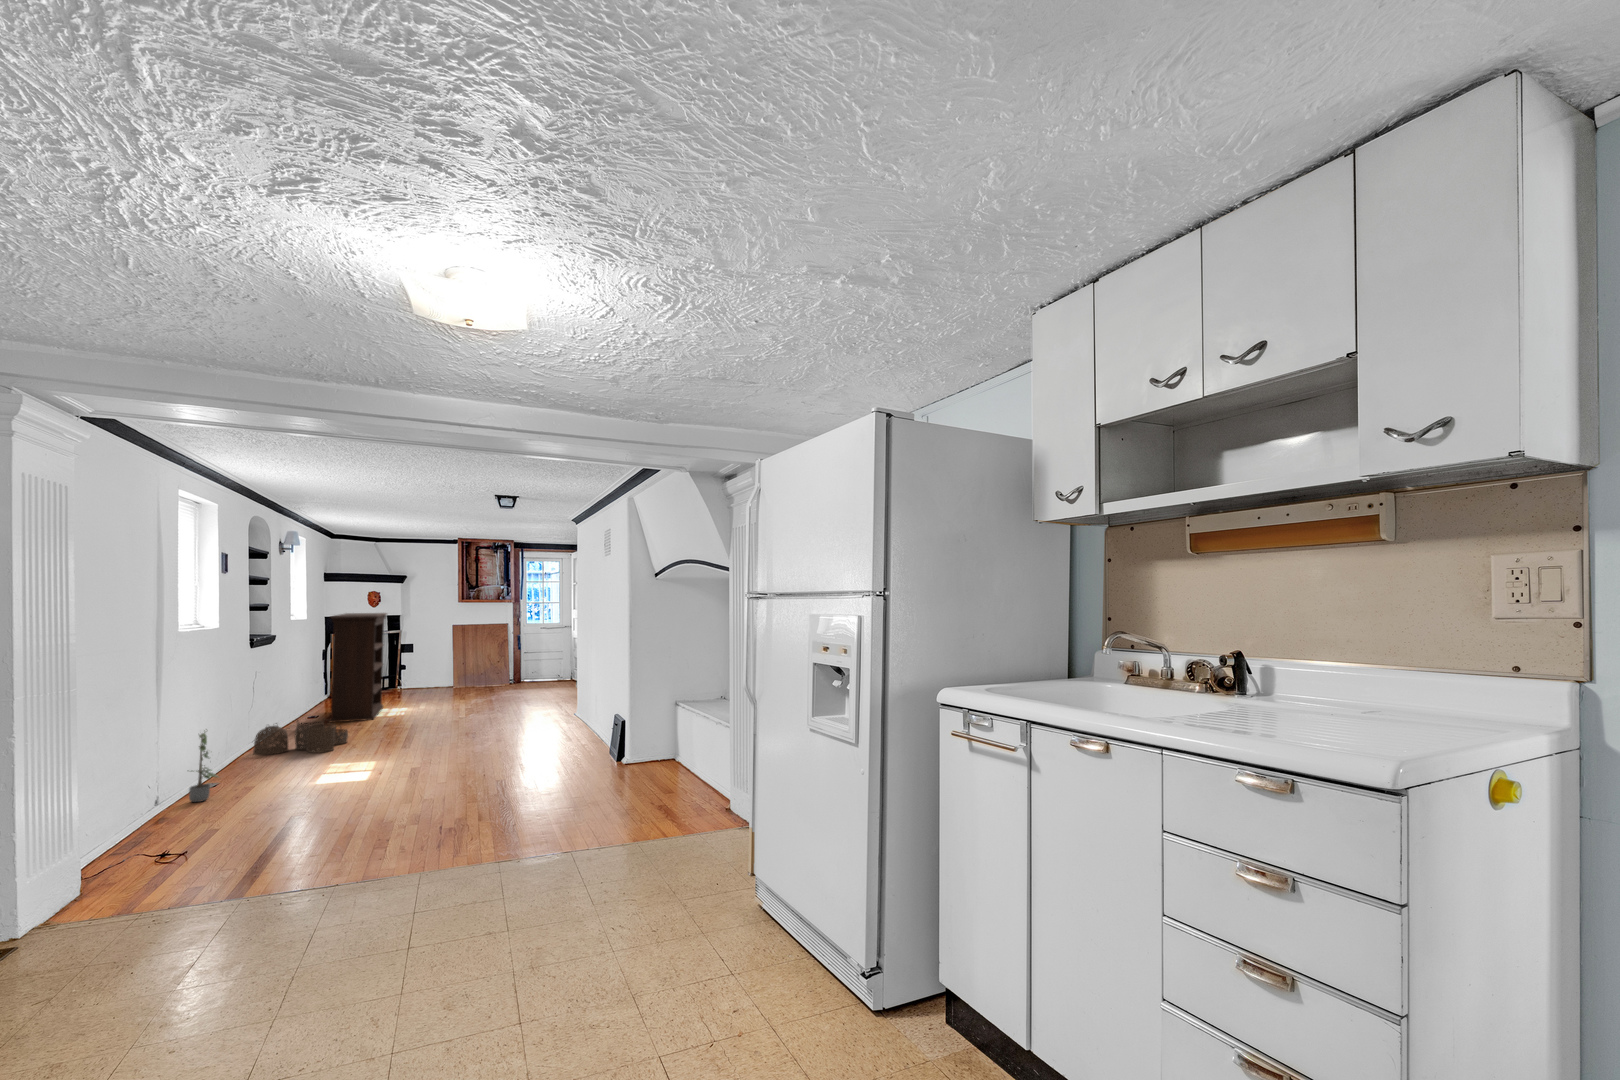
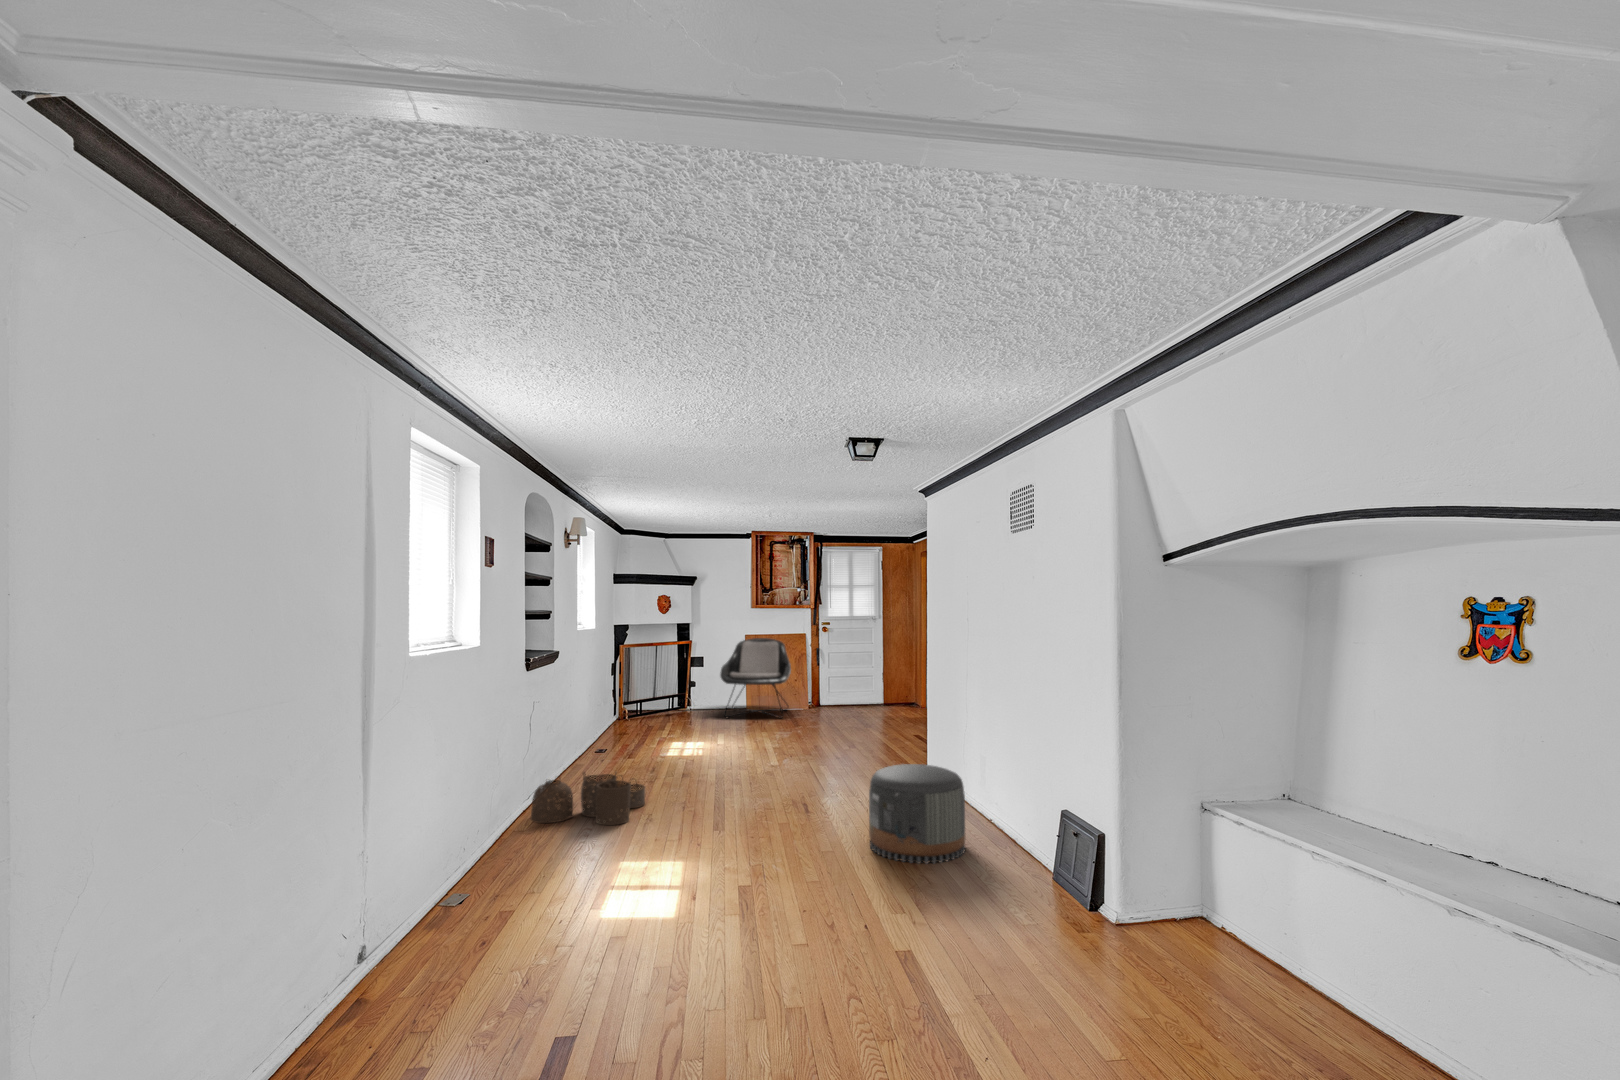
bookshelf: present [329,613,387,722] -> none [619,621,681,761]
lounge chair: none [427,628,492,695] -> present [720,638,791,719]
pouf: none [505,698,569,754] -> present [869,764,965,864]
potted plant: present [189,729,218,802] -> none [414,818,471,950]

